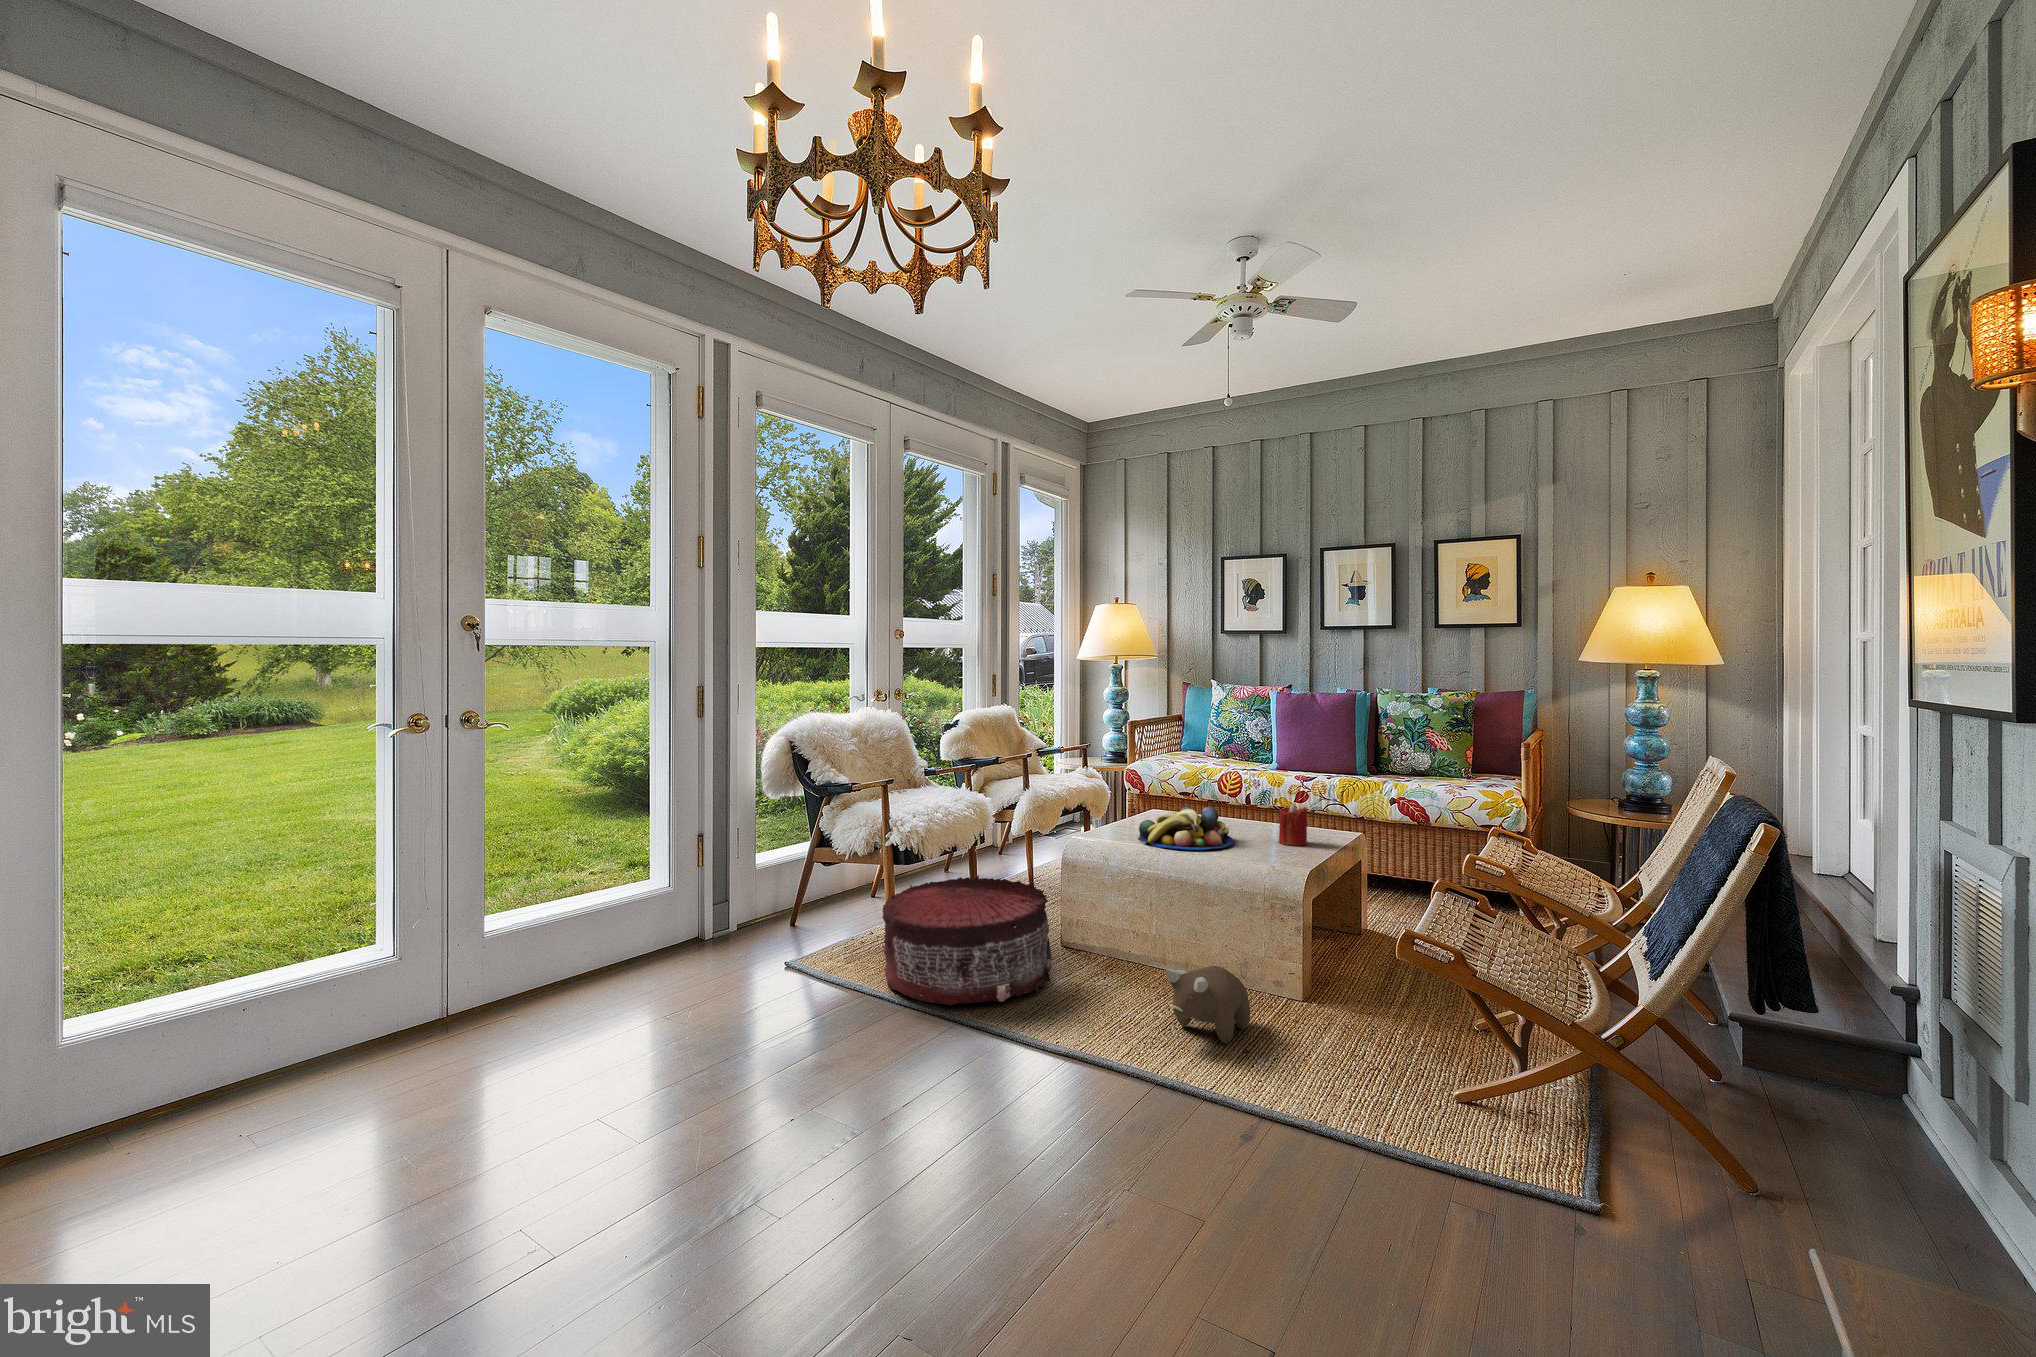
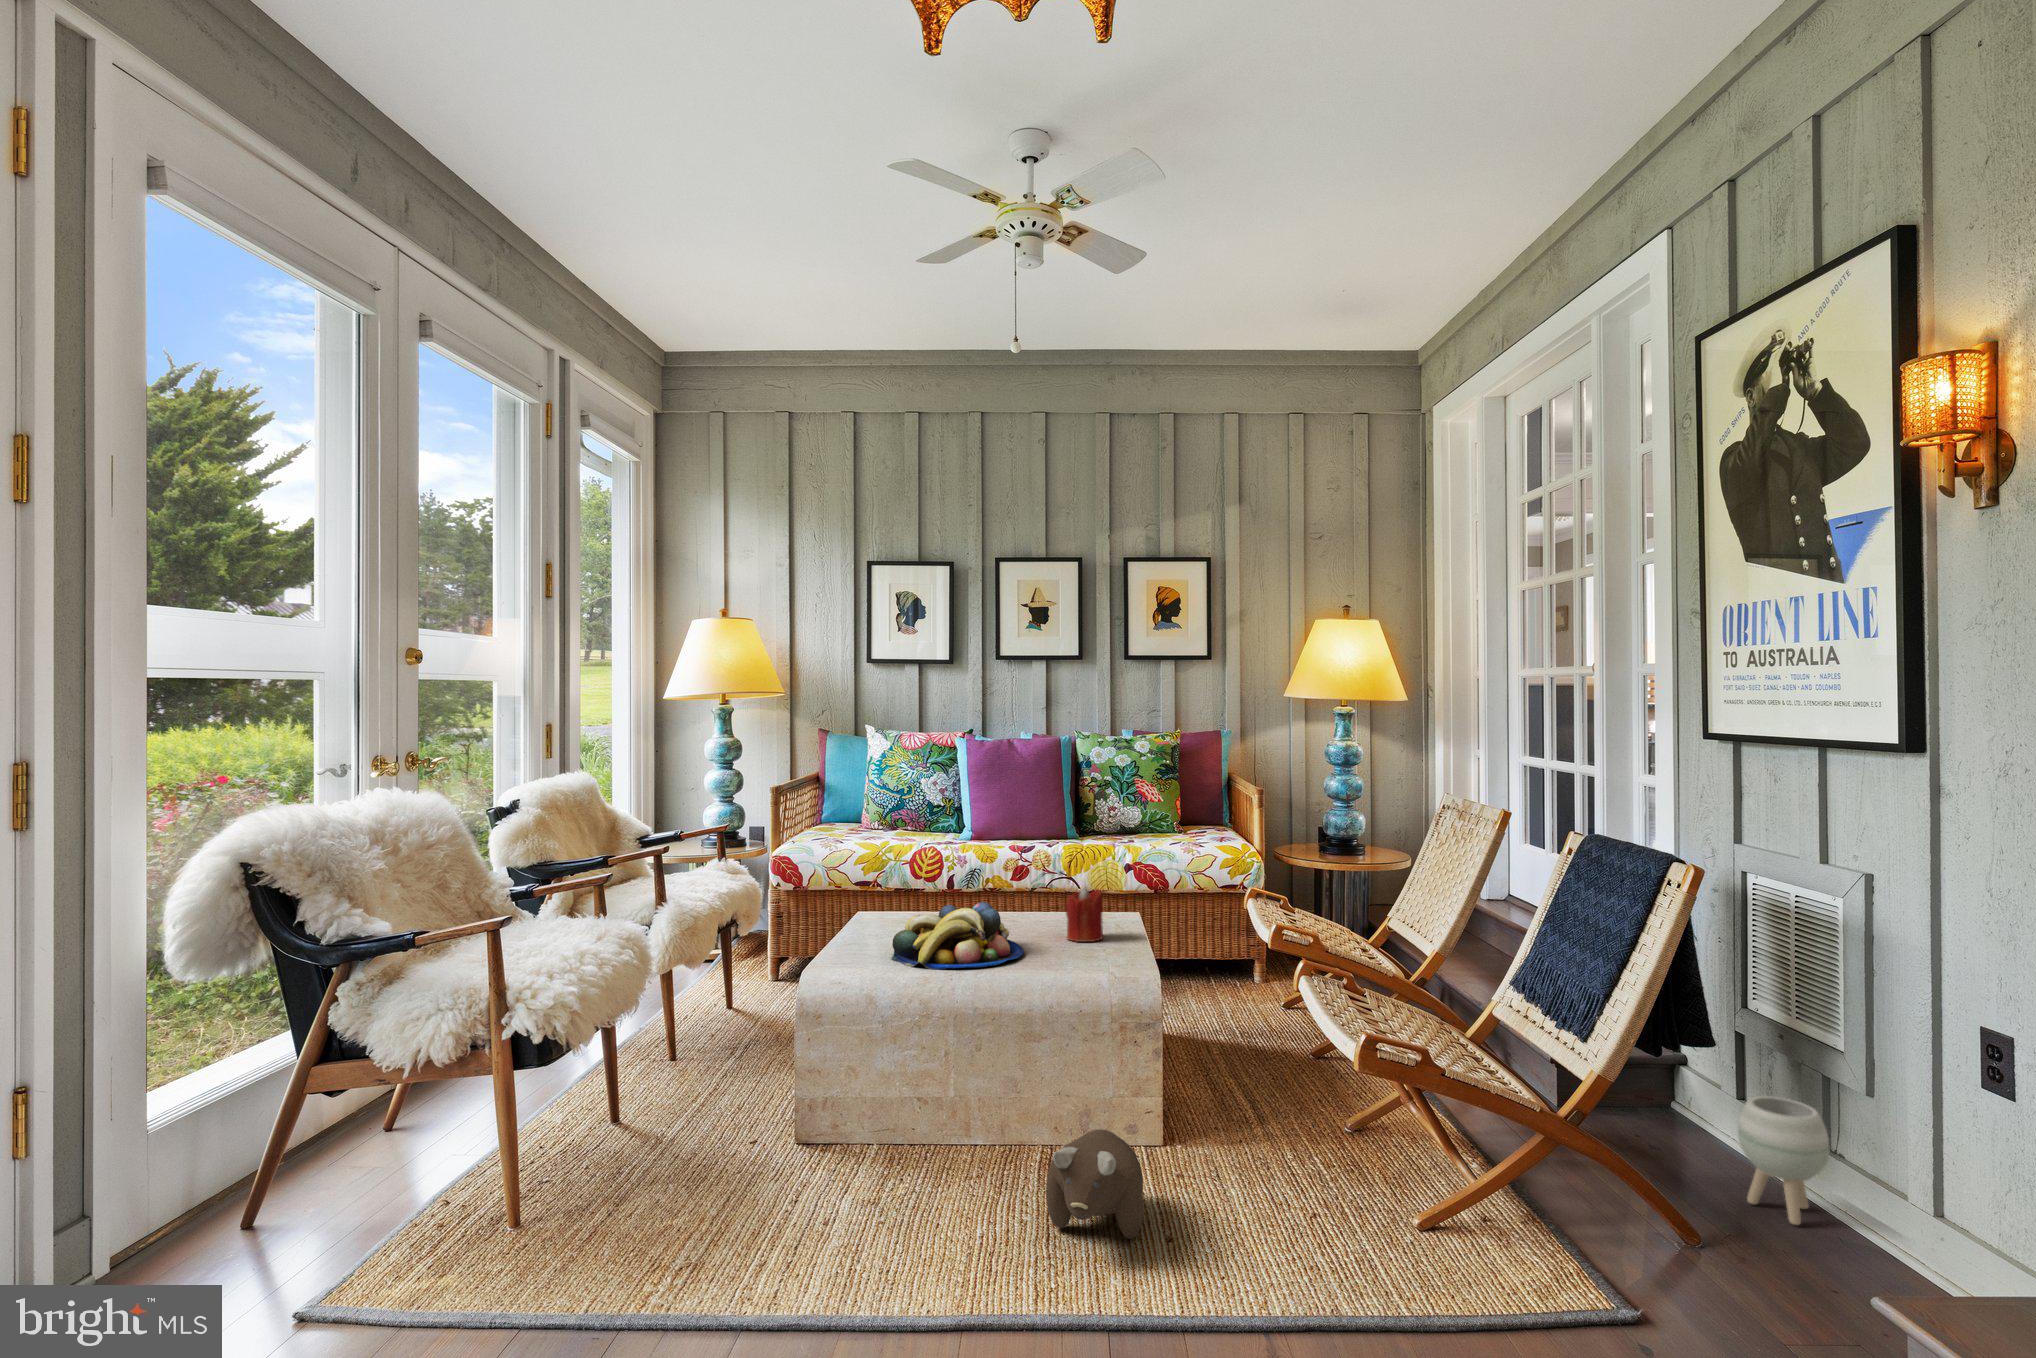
pouf: present [882,875,1052,1006] -> none [525,1053,834,1299]
planter: none [1841,1064,1950,1195] -> present [1738,1096,1830,1225]

